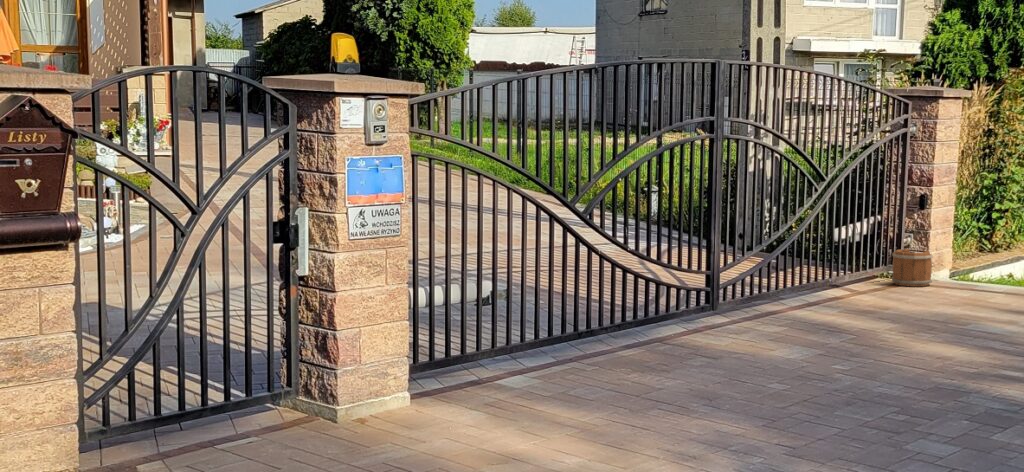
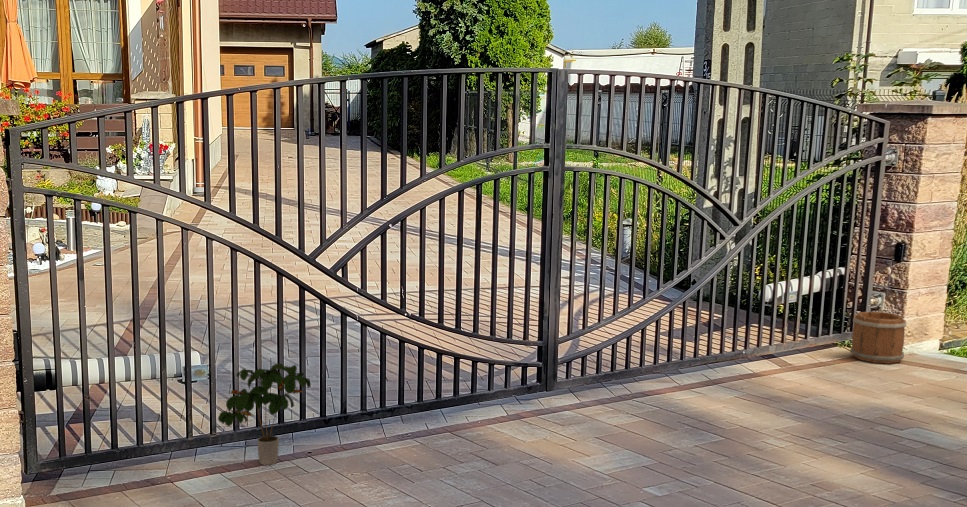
potted plant: none [560,283,607,353] -> present [218,364,311,465]

